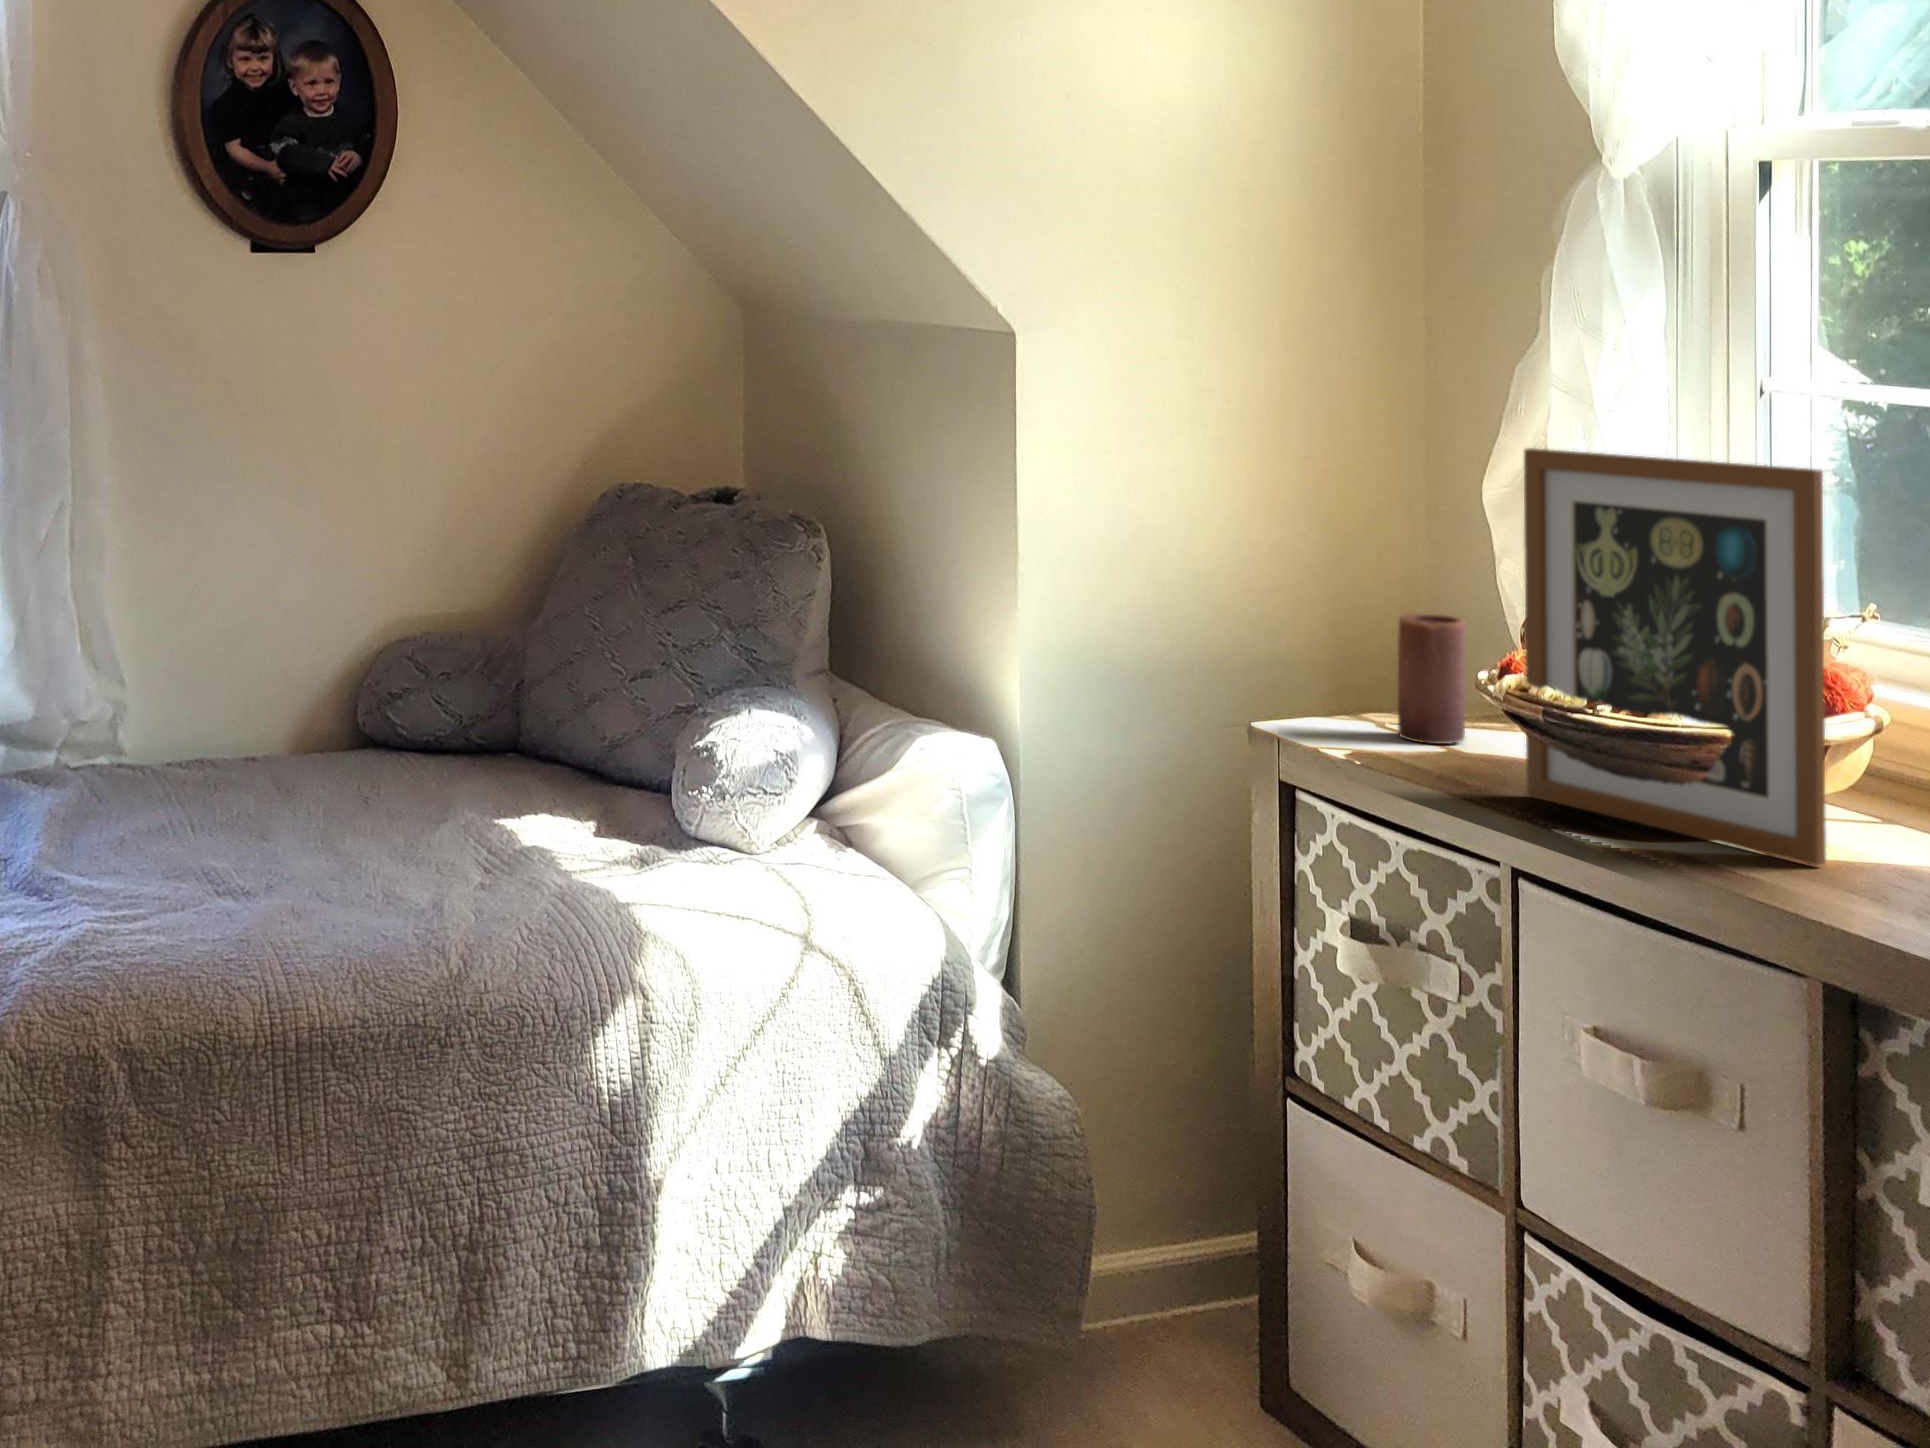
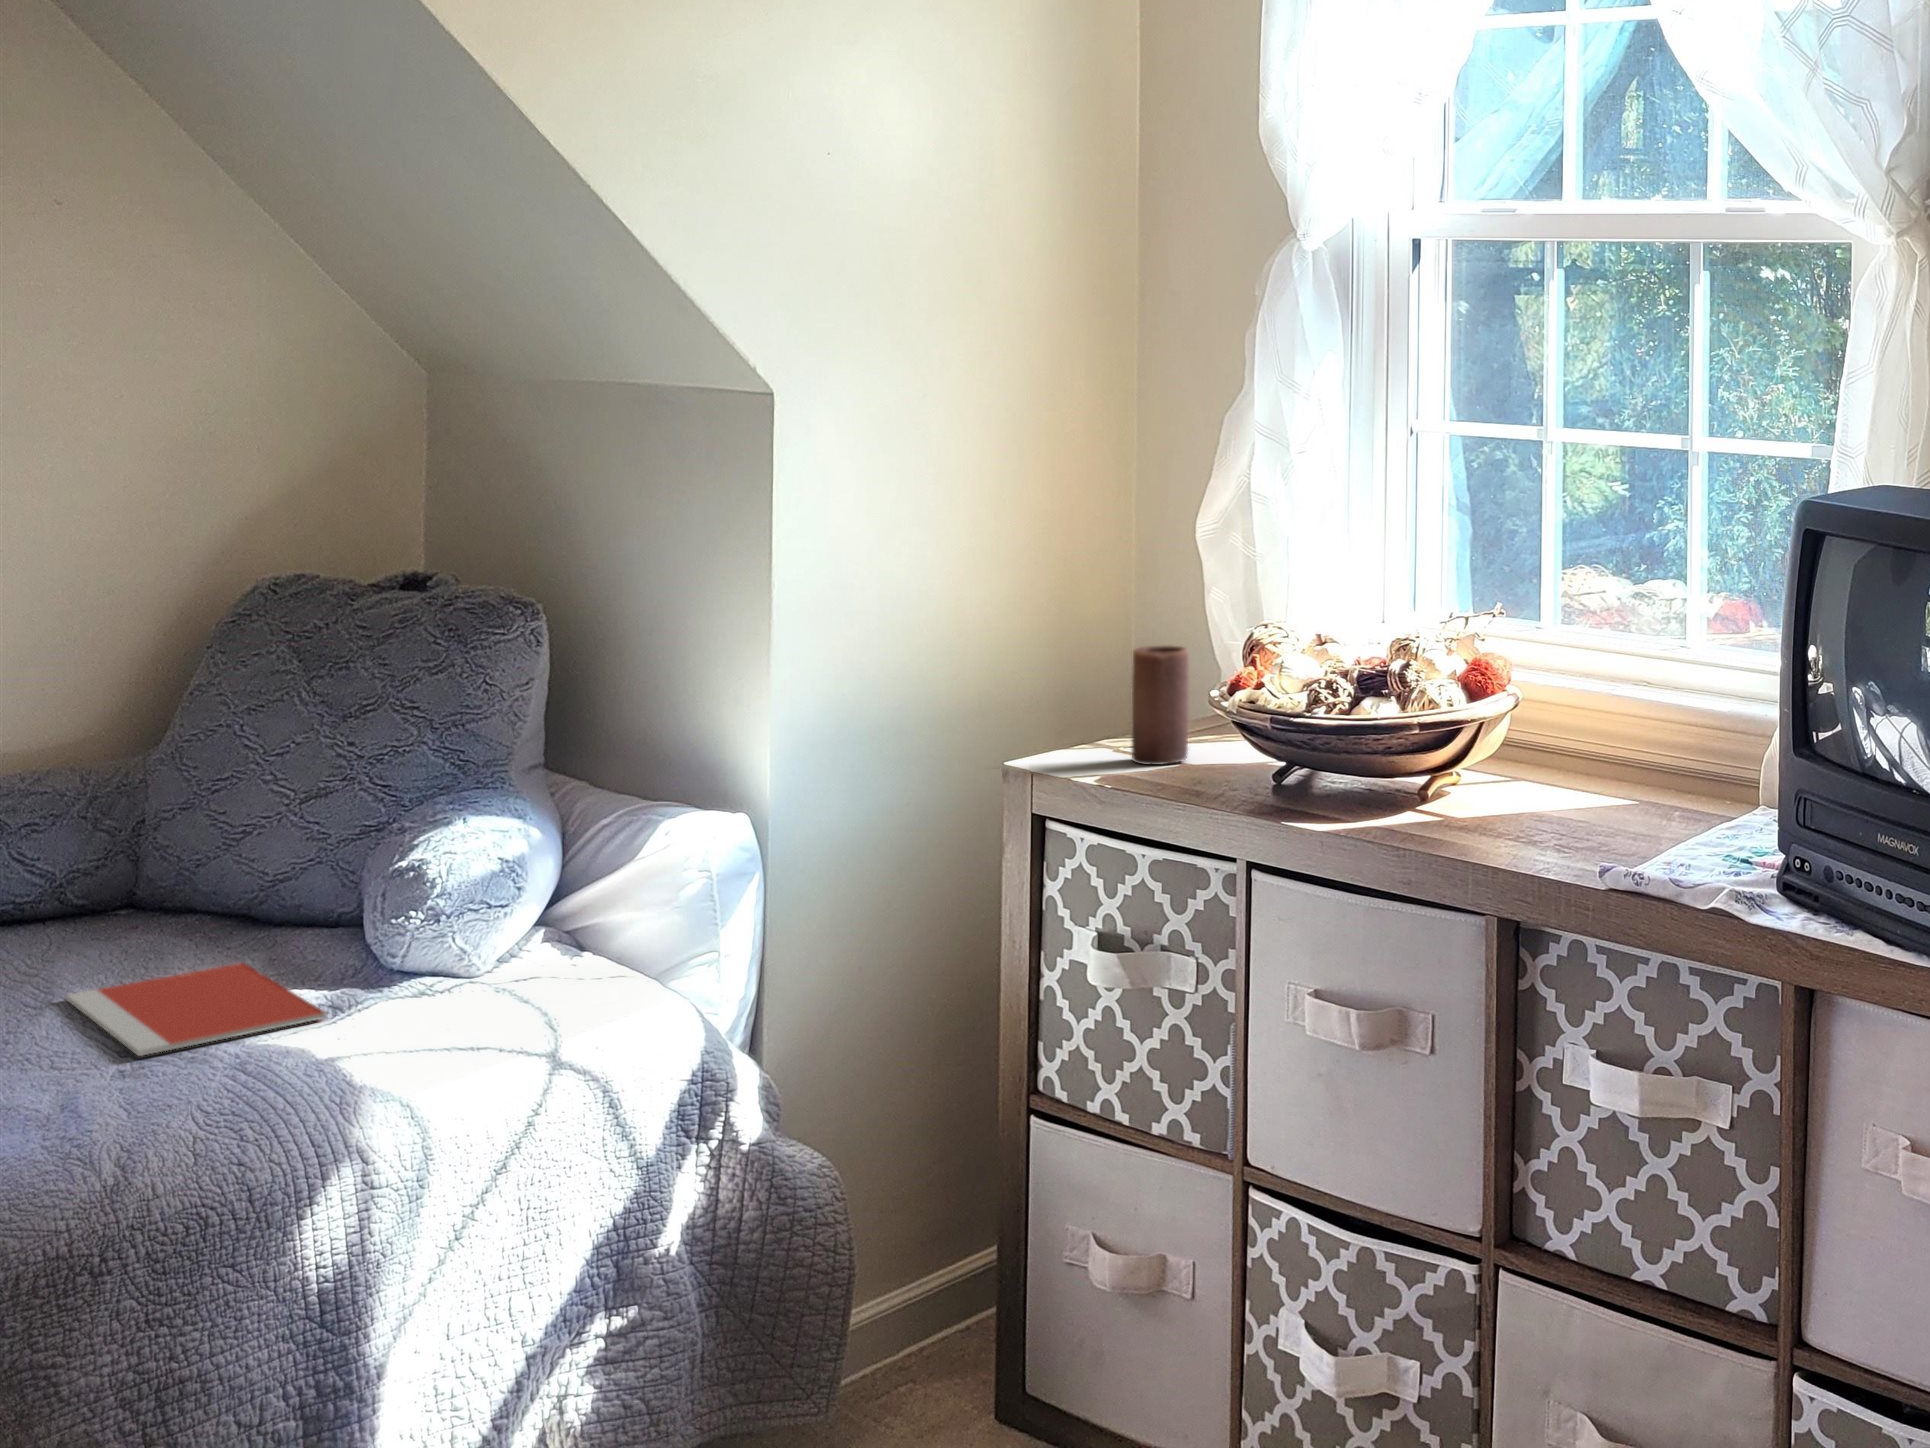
picture frame: present [1524,448,1826,866] -> none [1249,486,1476,820]
notebook: none [458,808,633,875] -> present [66,963,327,1056]

